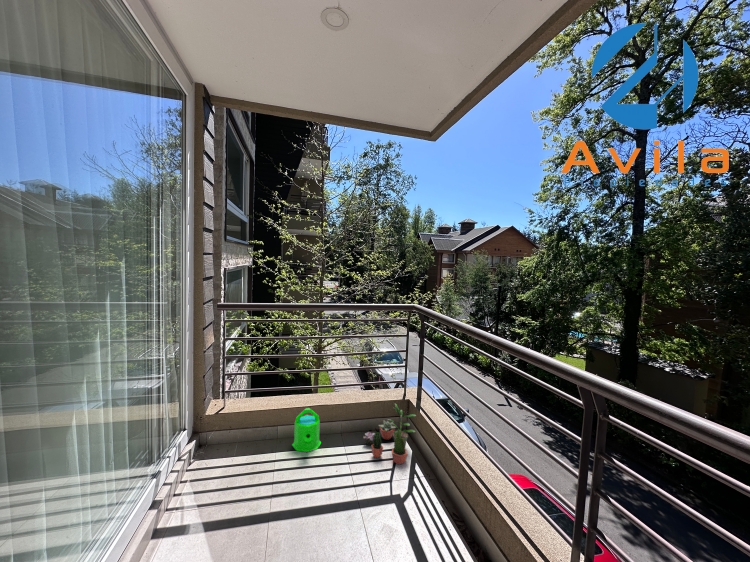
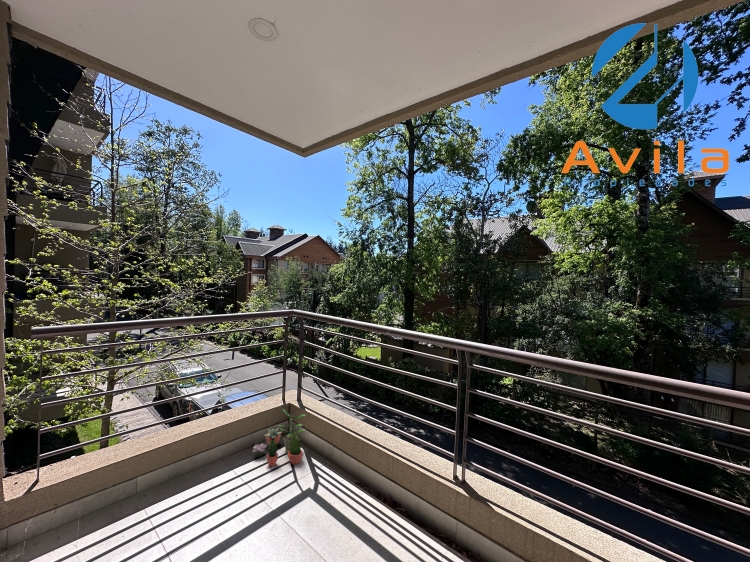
watering can: present [292,408,321,452] -> none [169,438,205,490]

